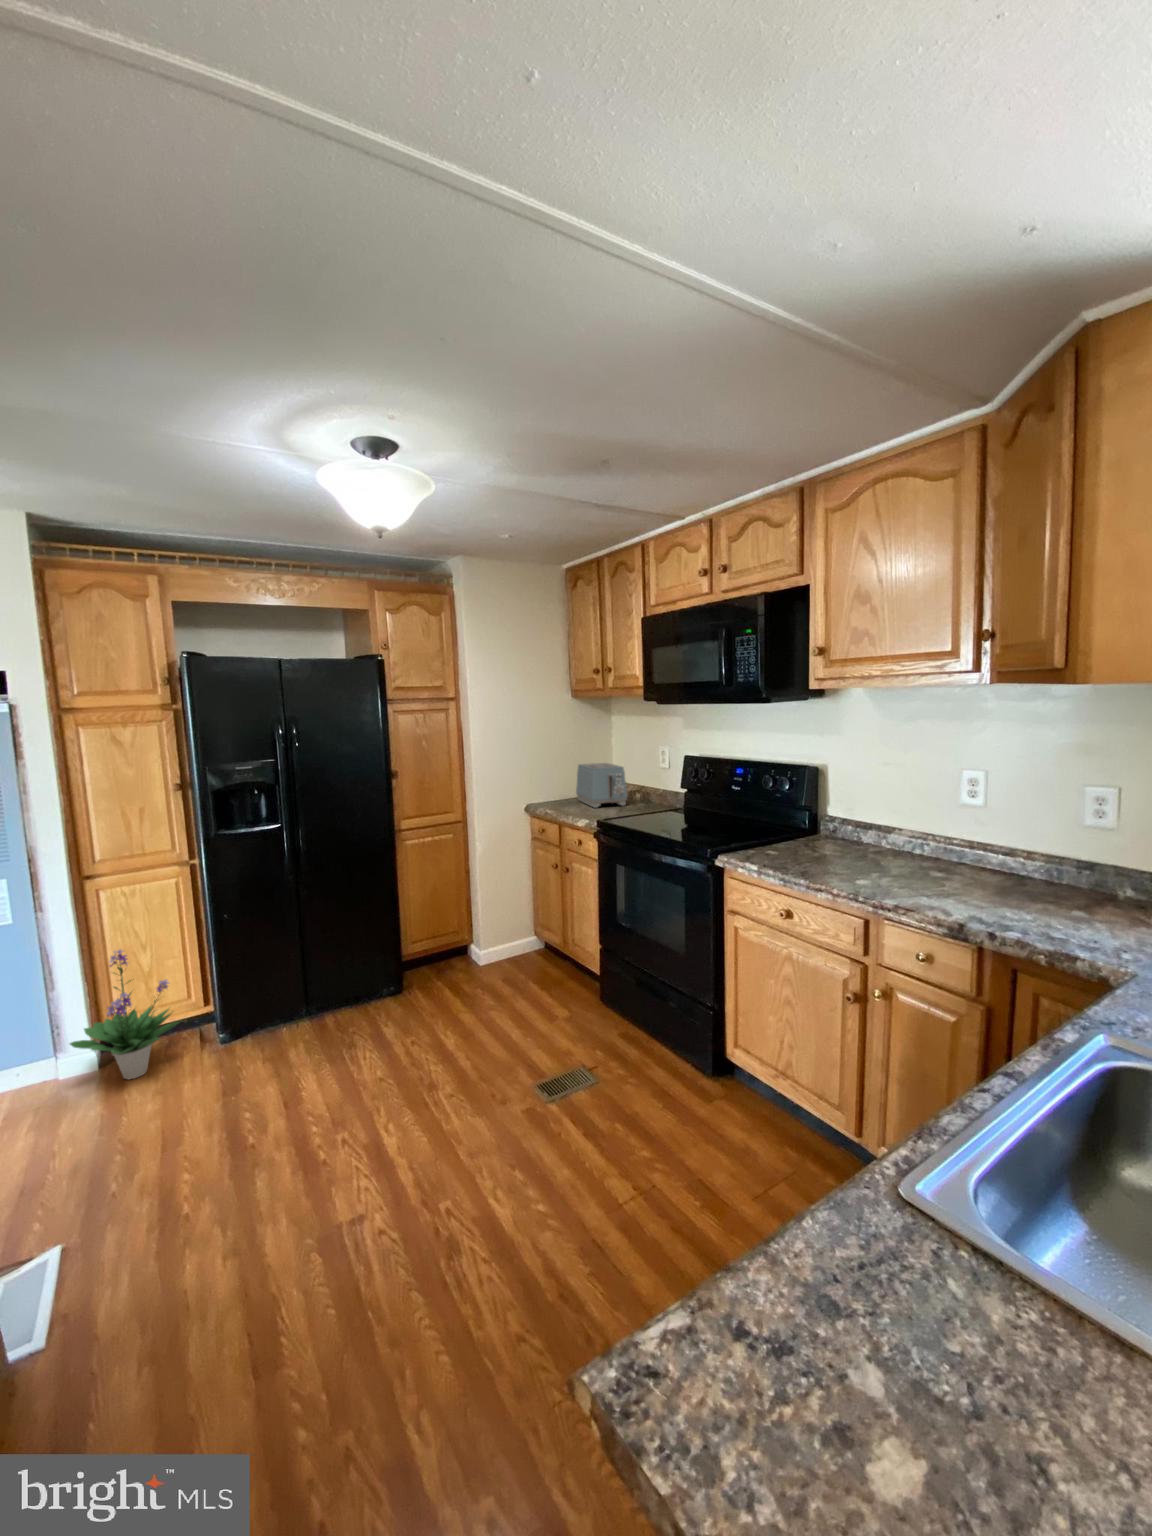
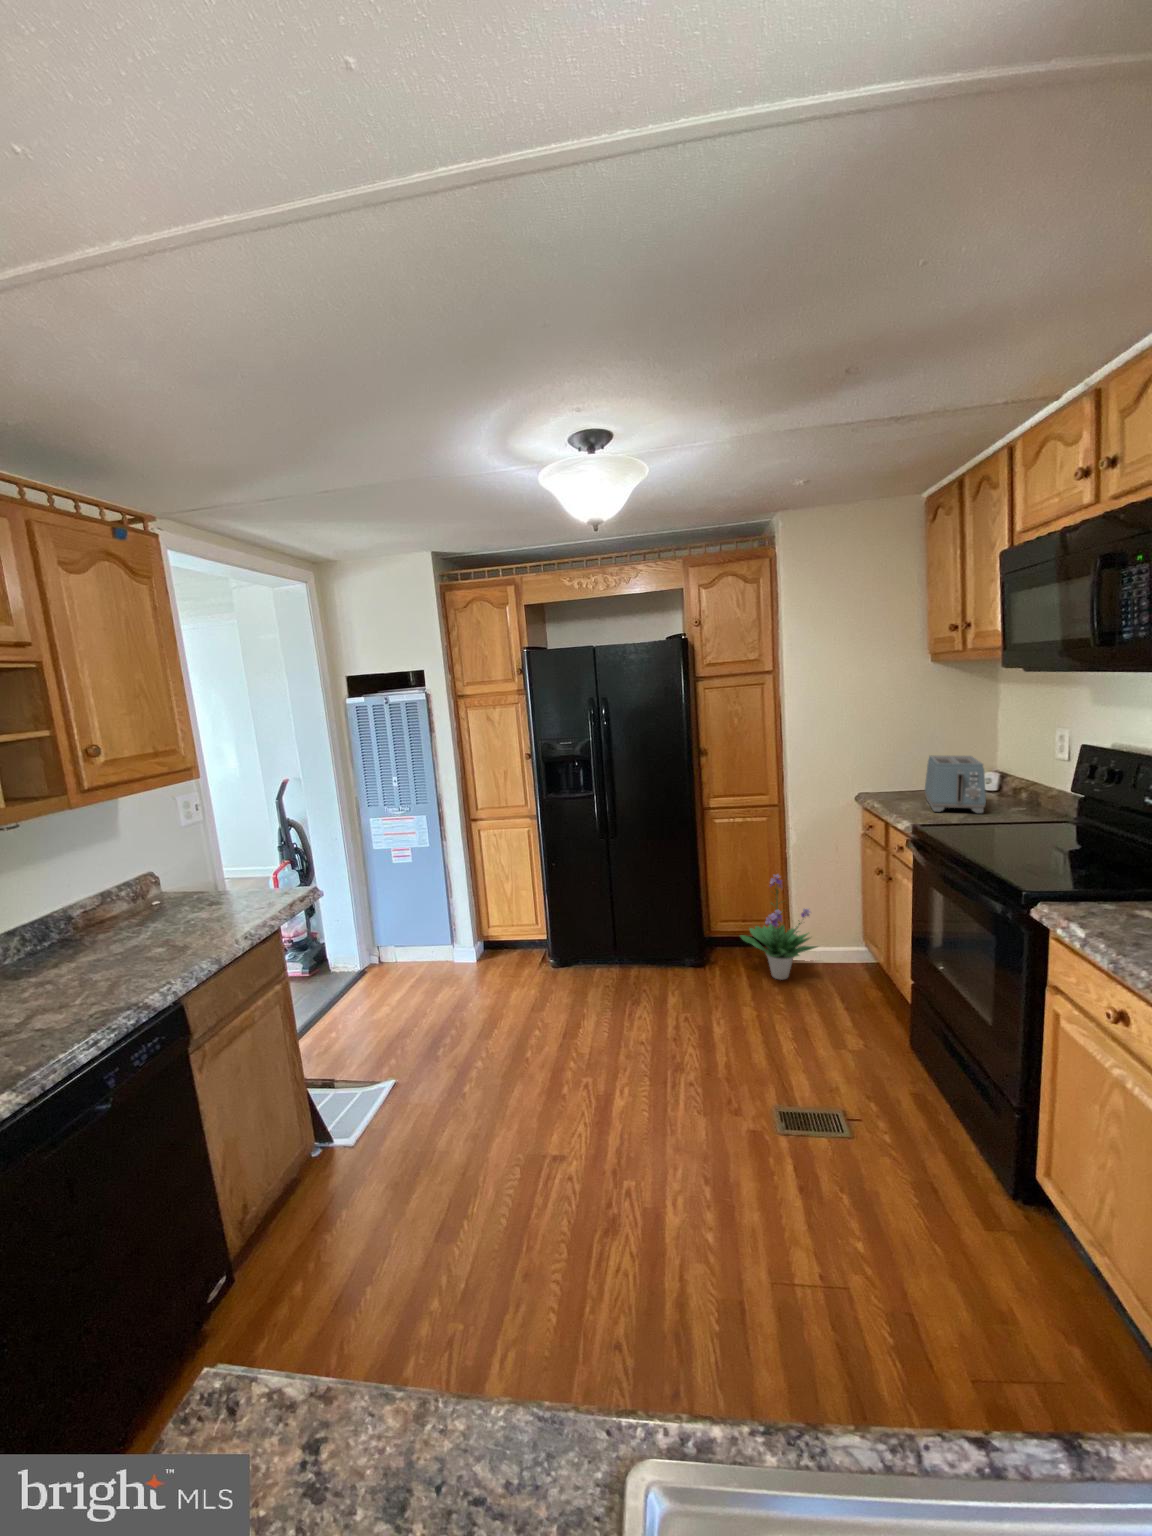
potted plant: present [70,949,181,1079] -> present [740,875,817,980]

